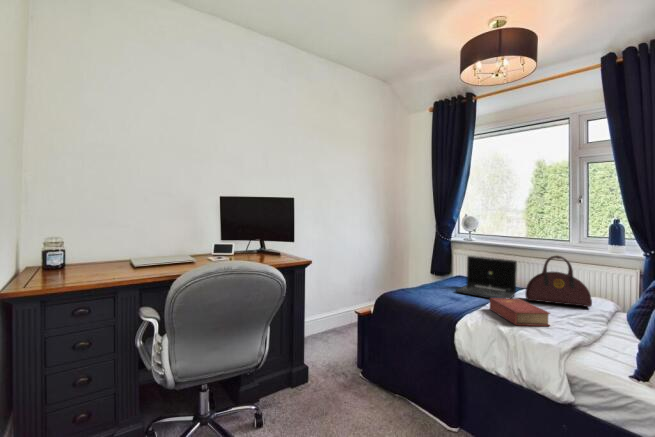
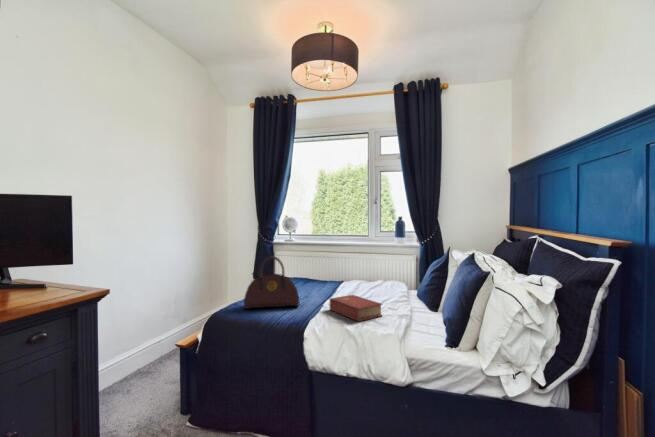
handbag: present [525,255,592,307] -> present [244,256,299,309]
laptop: present [456,256,517,299] -> none [293,258,344,299]

